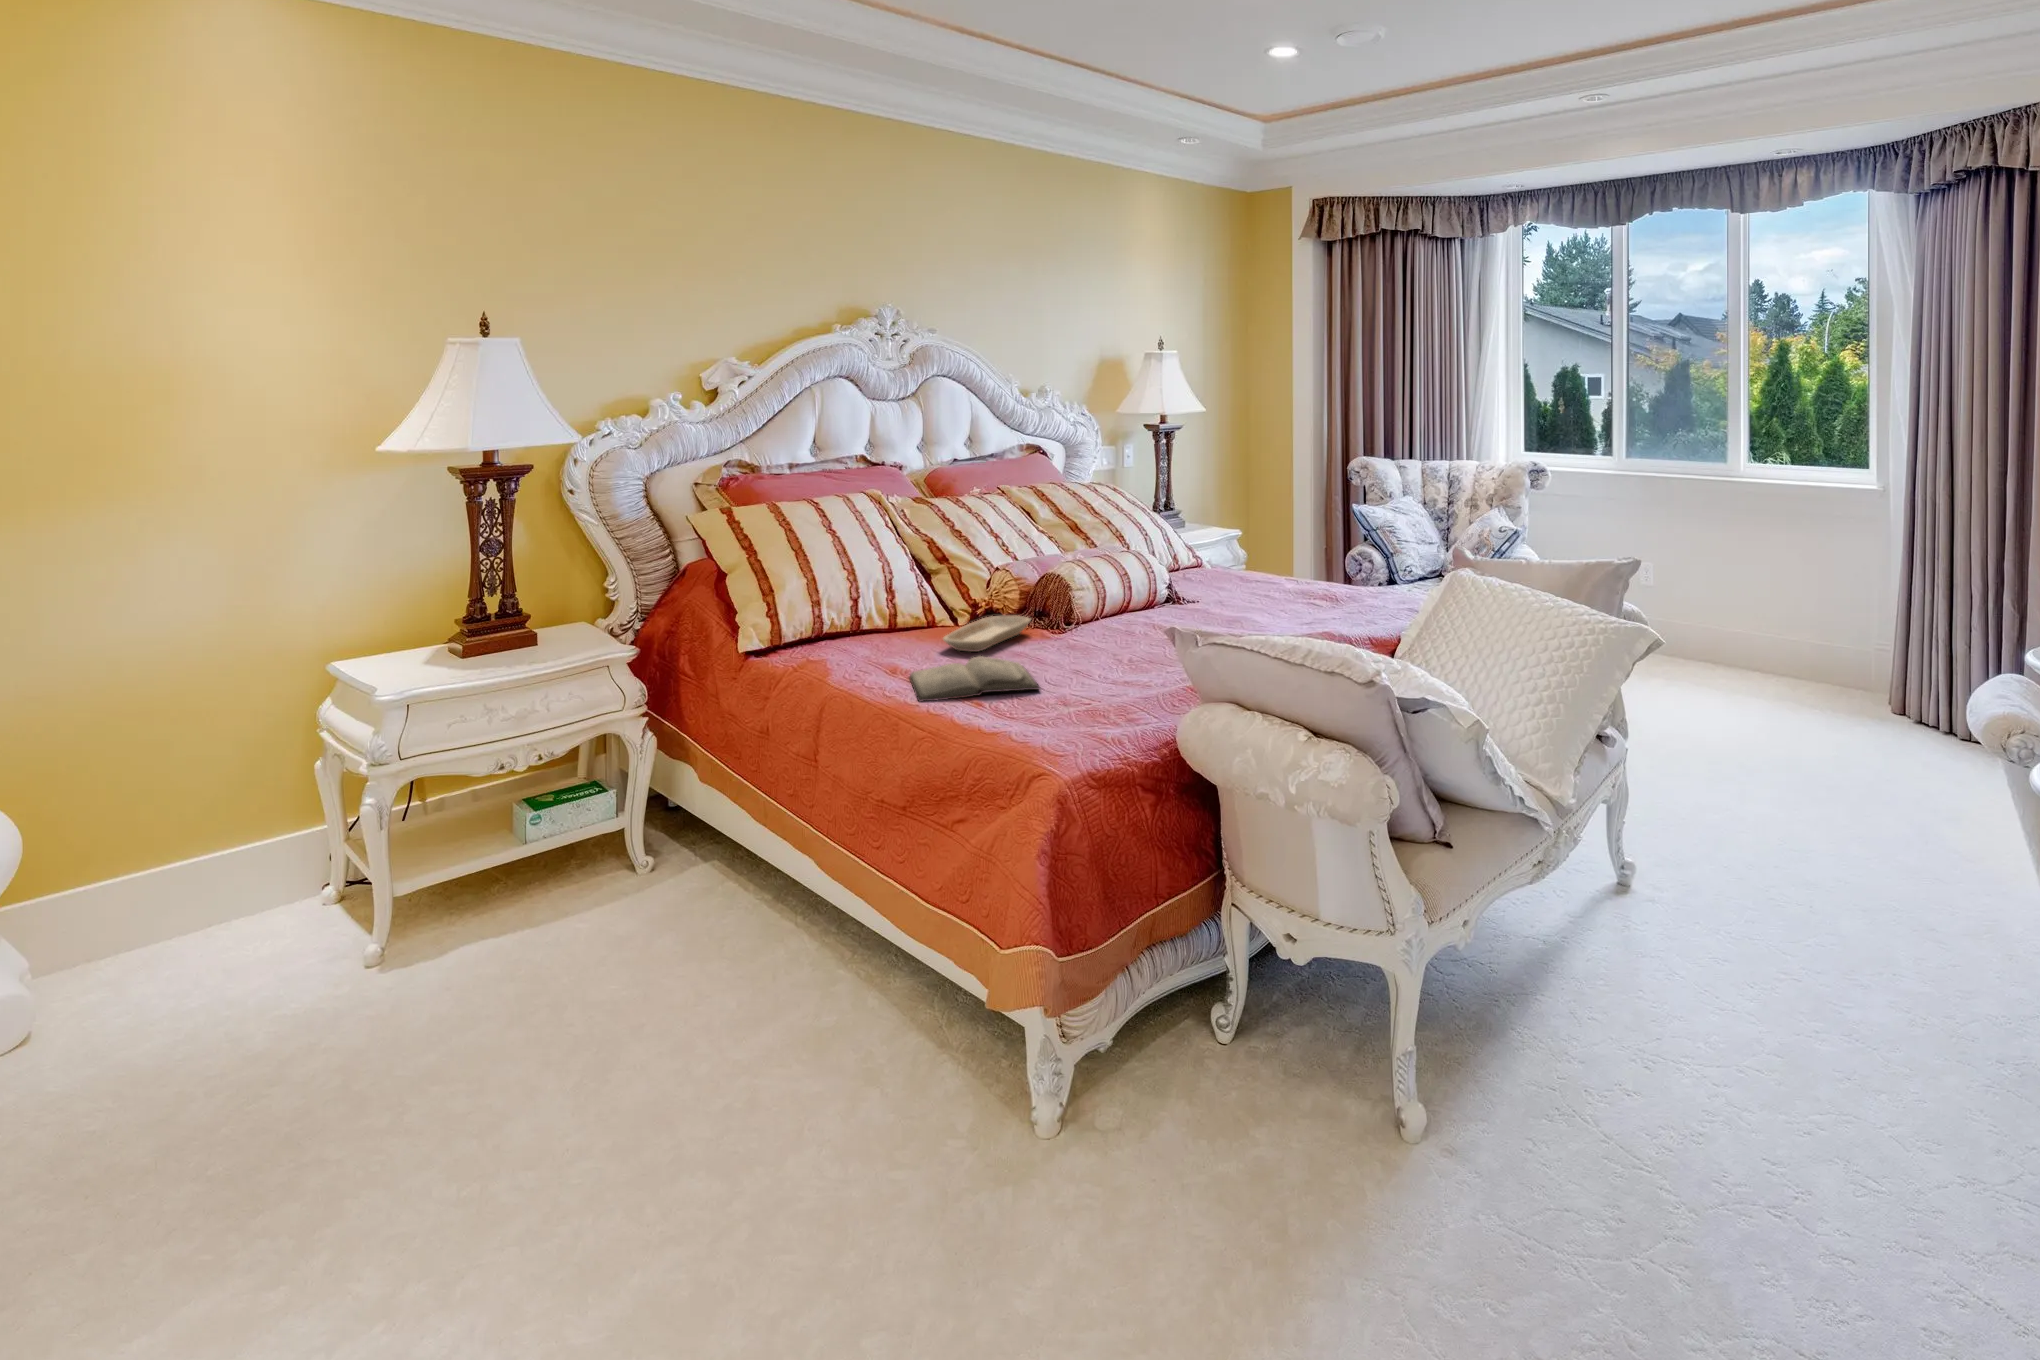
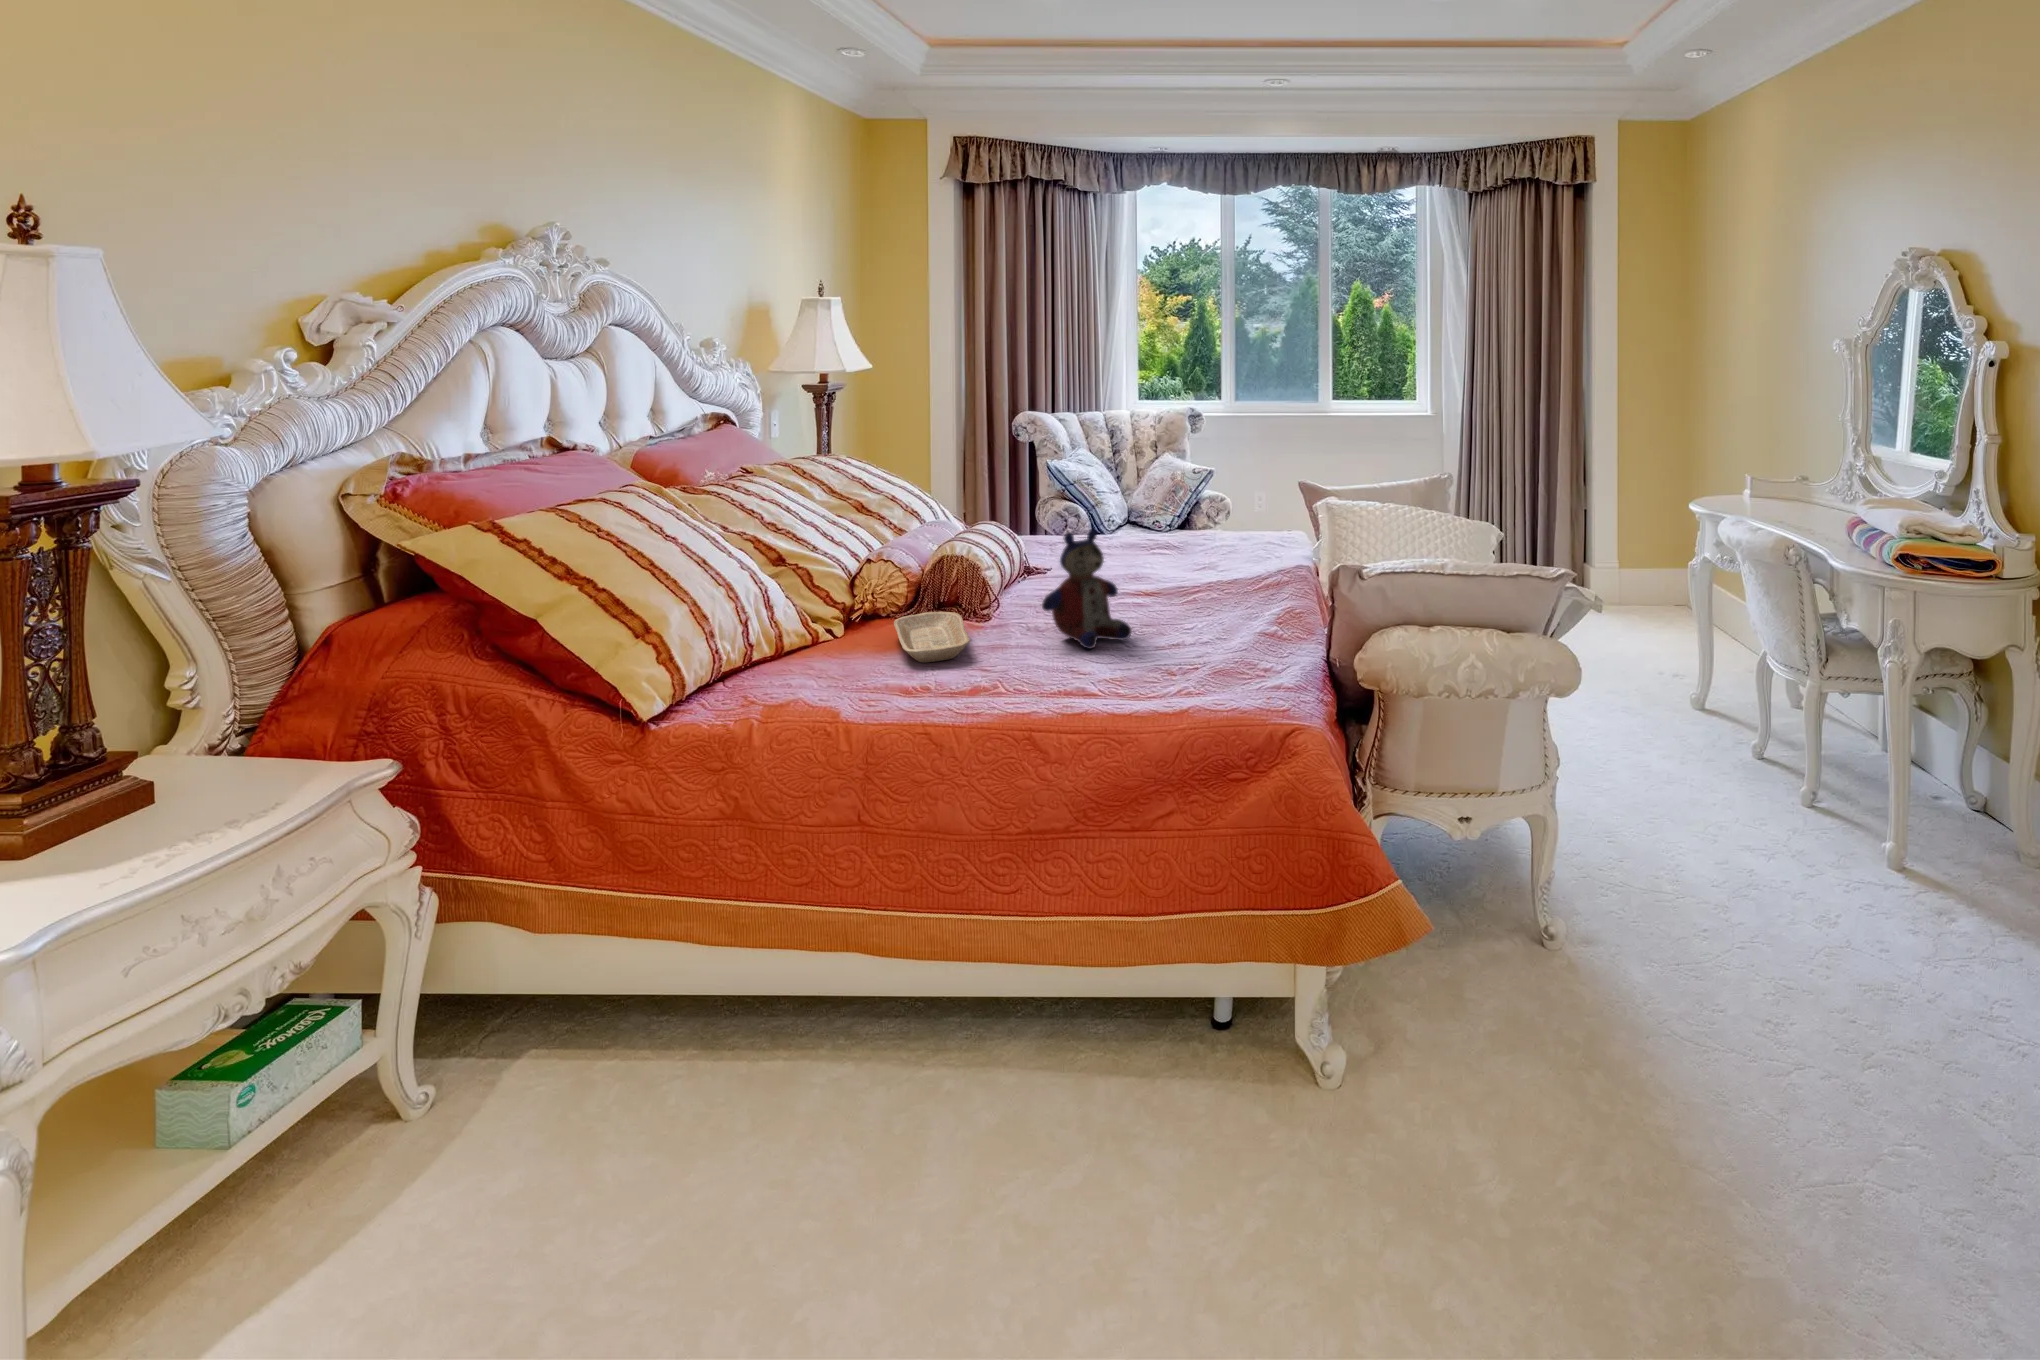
stuffed bear: none [1054,562,1133,666] -> present [1042,529,1132,649]
diary: present [909,656,1041,701] -> none [946,656,1126,720]

